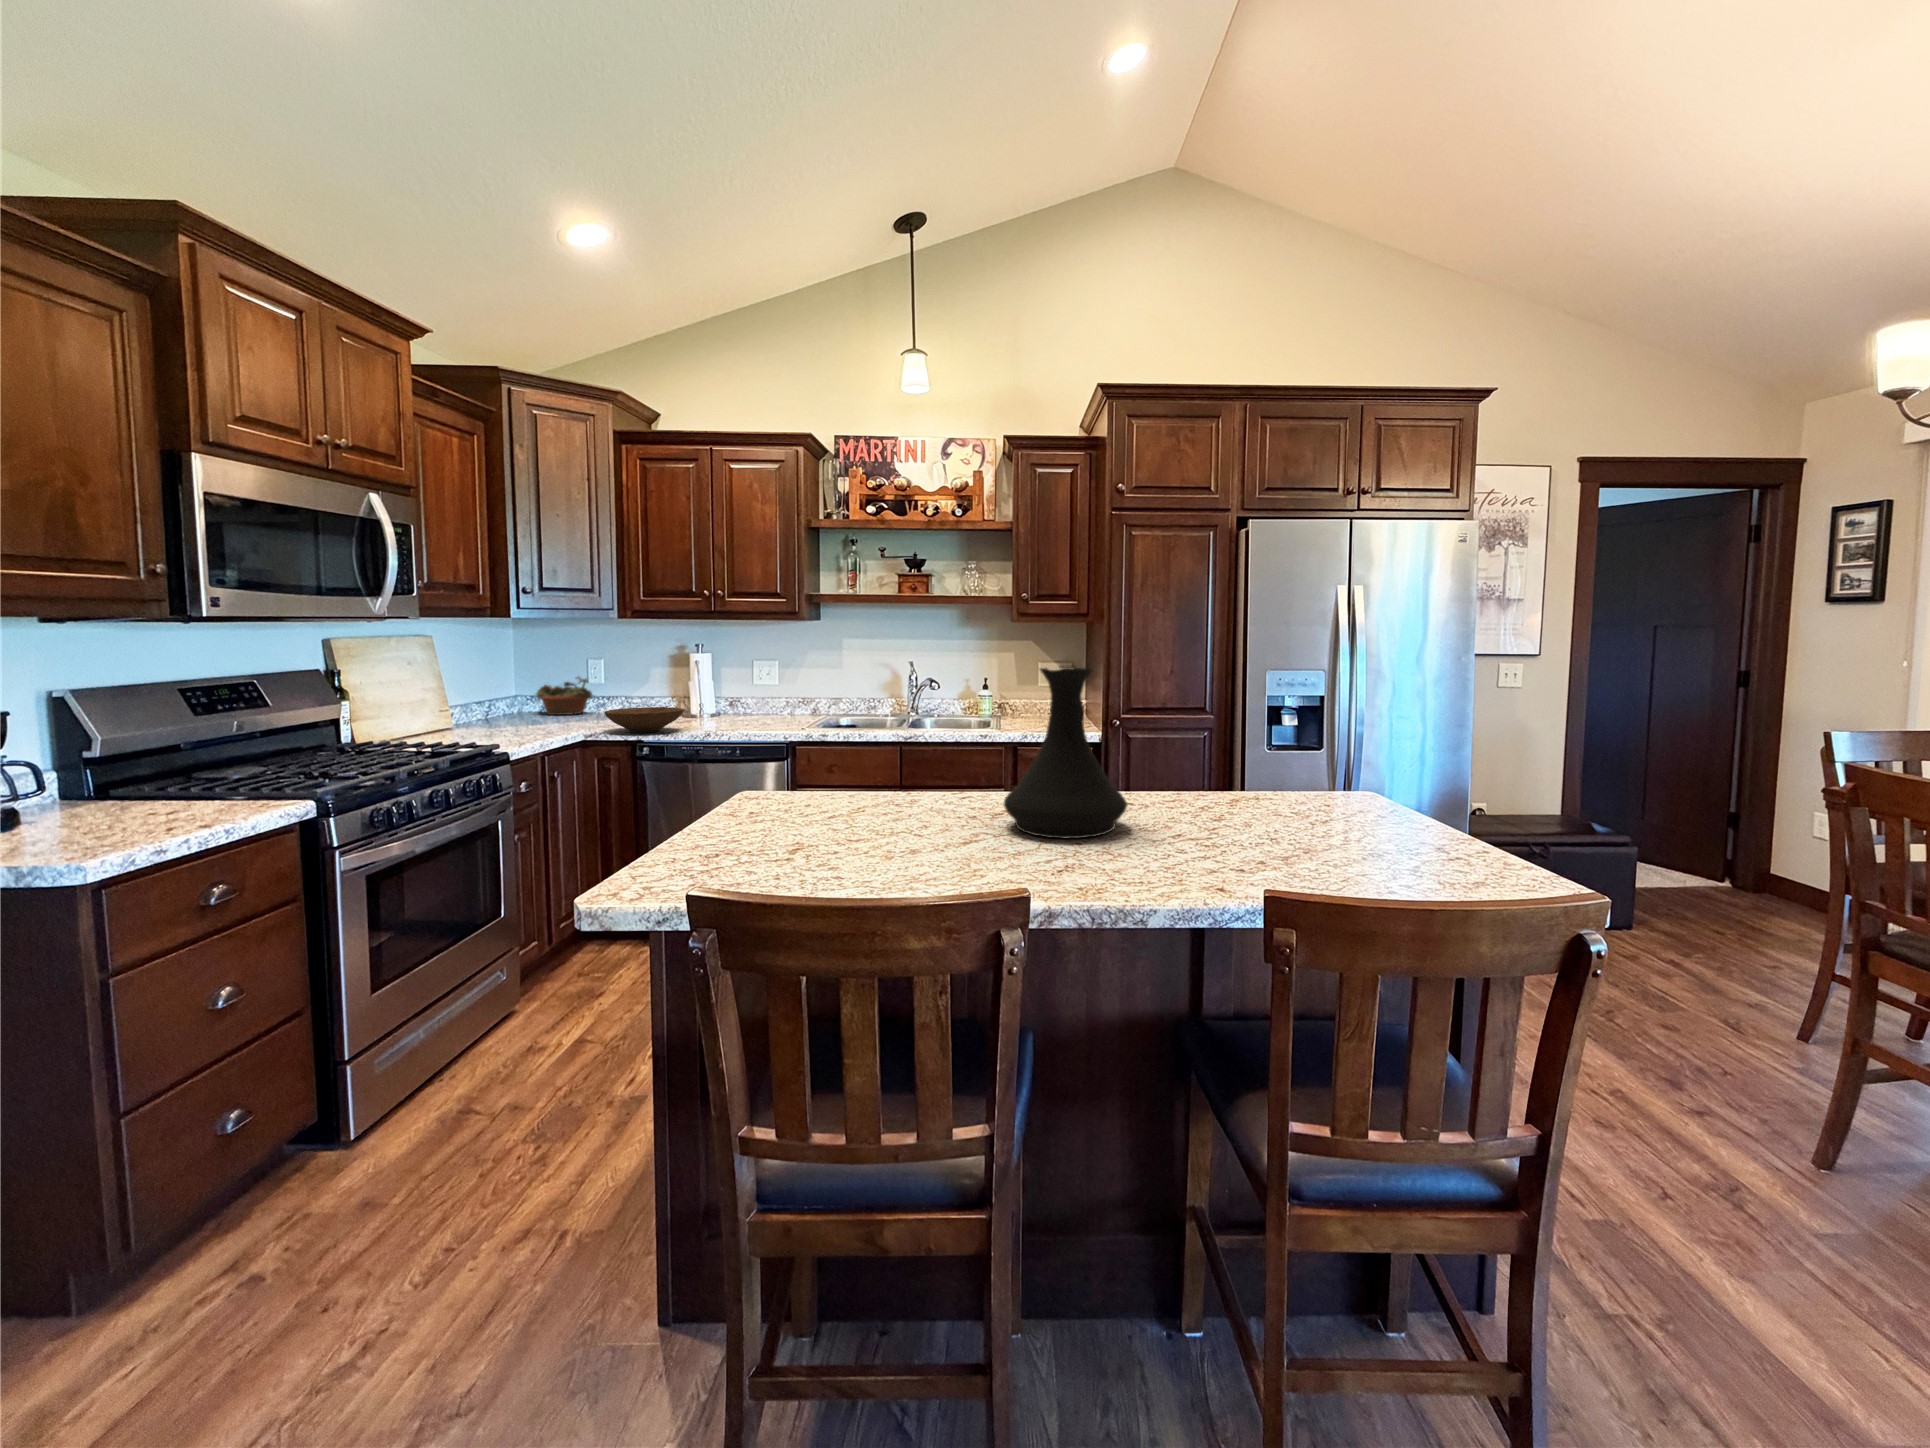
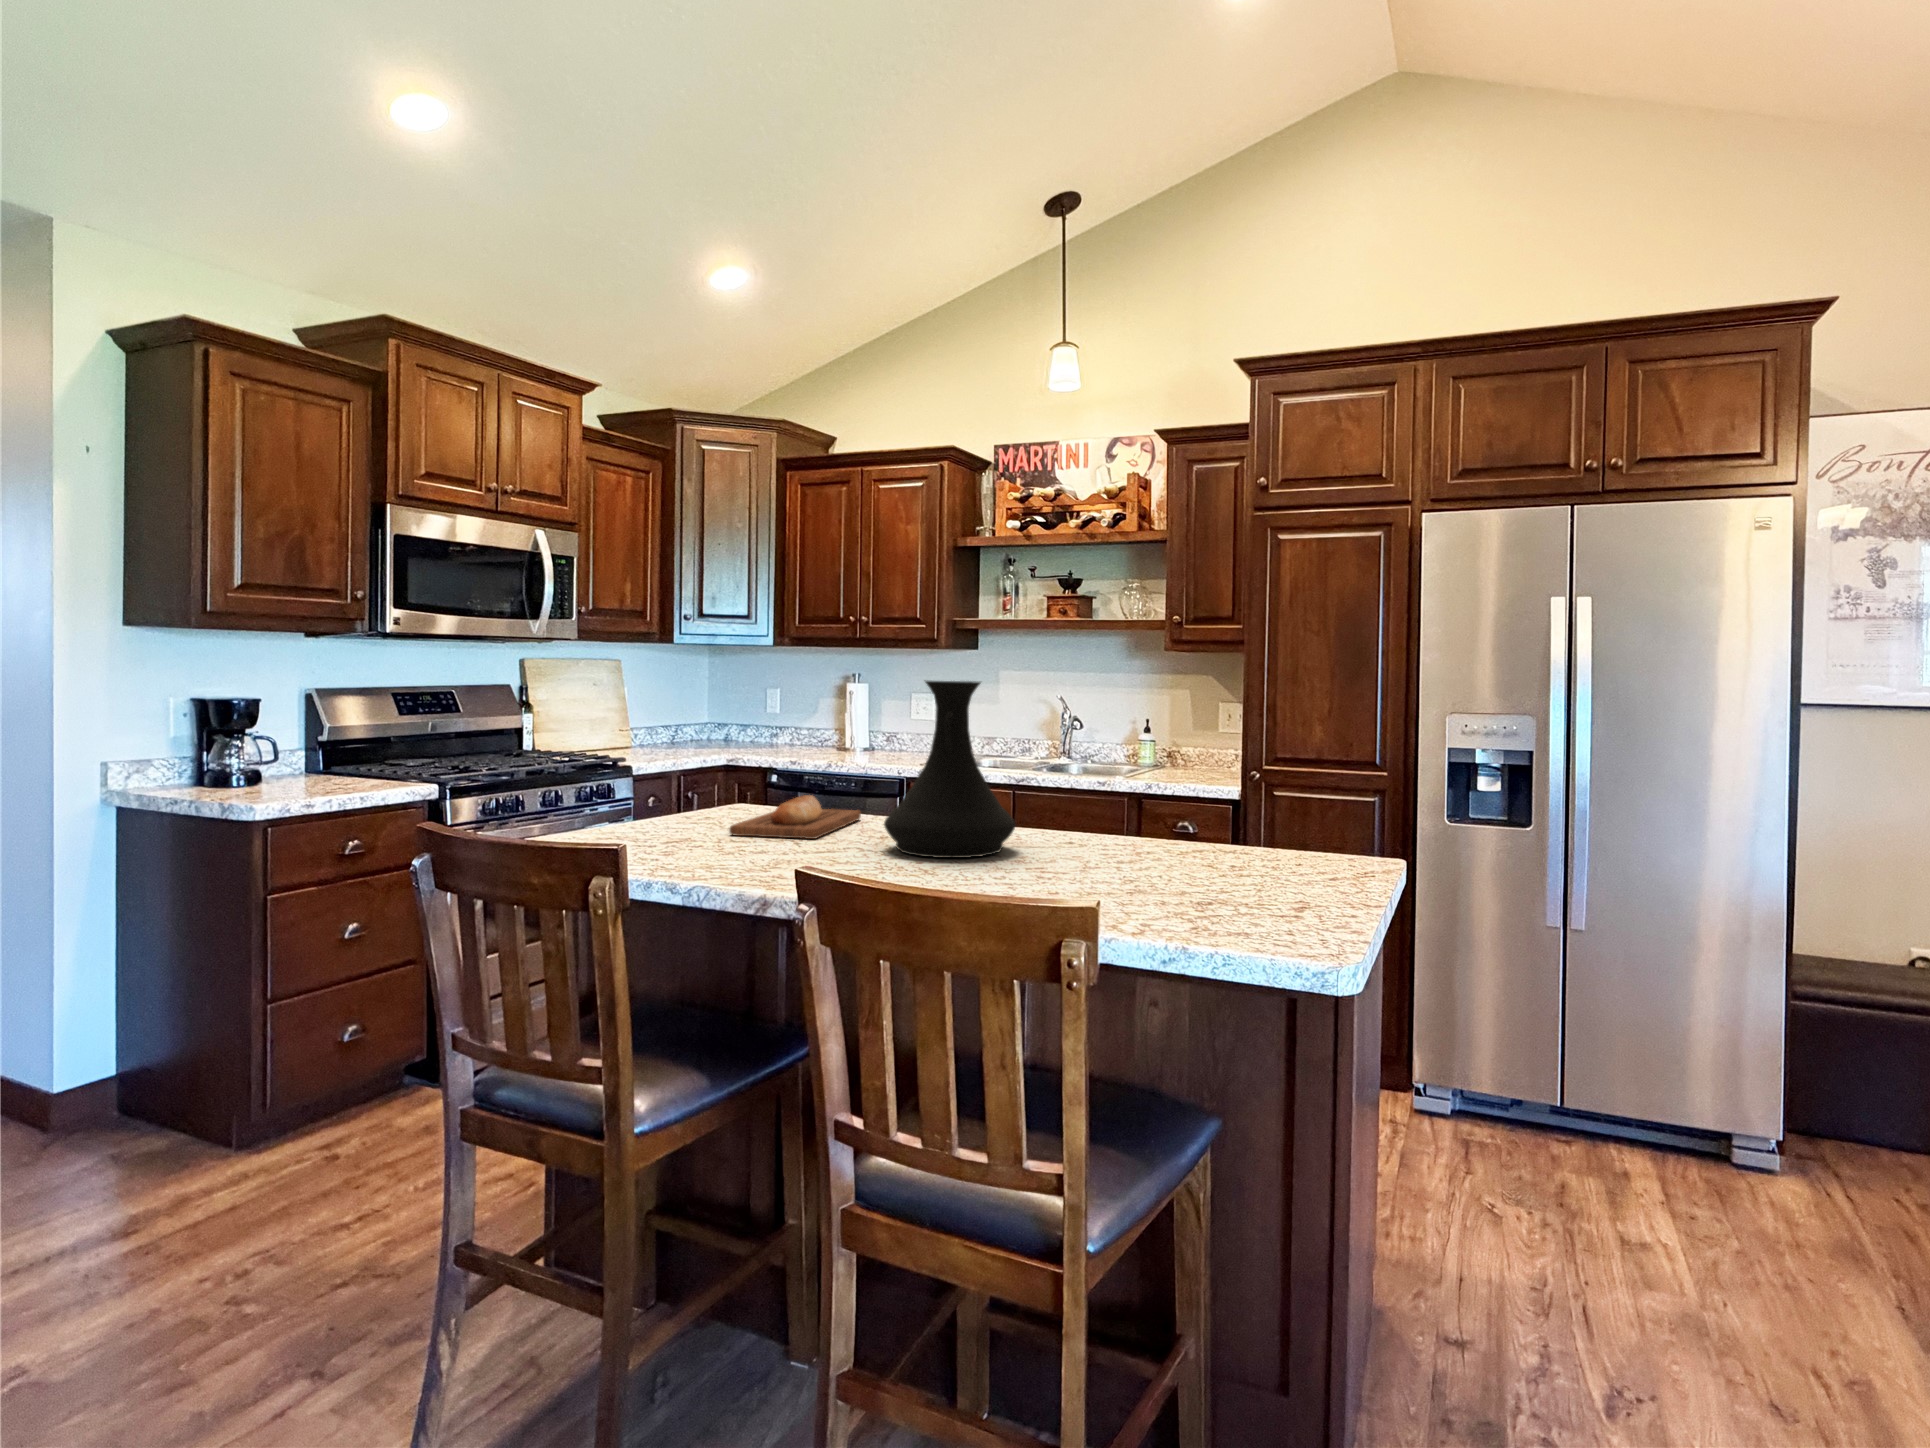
succulent planter: present [536,676,593,715] -> none [715,704,768,742]
wooden bowl: present [605,707,683,733] -> none [740,735,814,759]
bread loaf: none [820,781,921,834] -> present [729,795,861,839]

